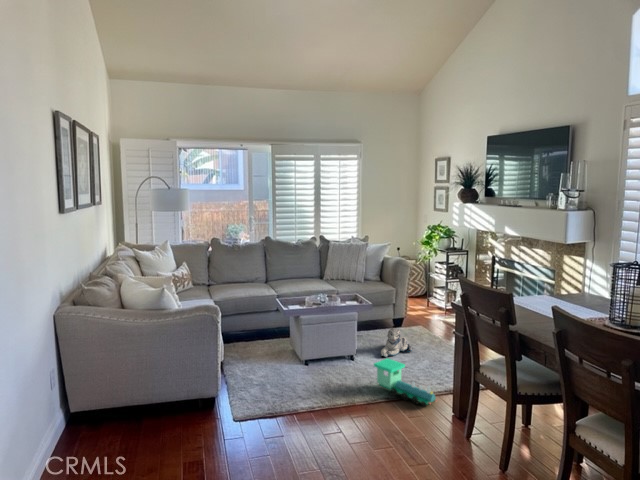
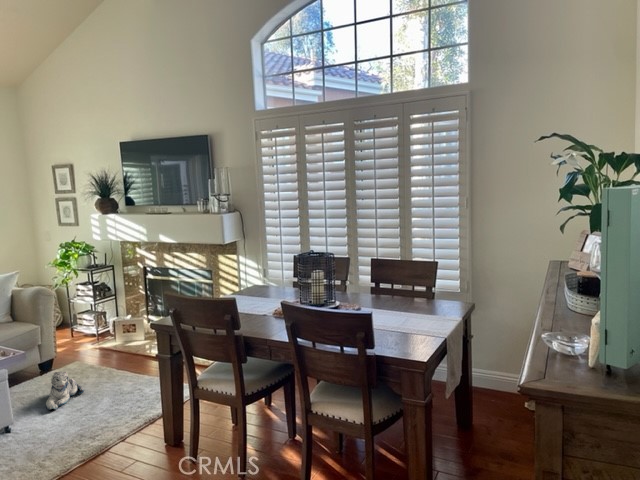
toy train: present [374,358,436,407] -> none [57,409,145,450]

